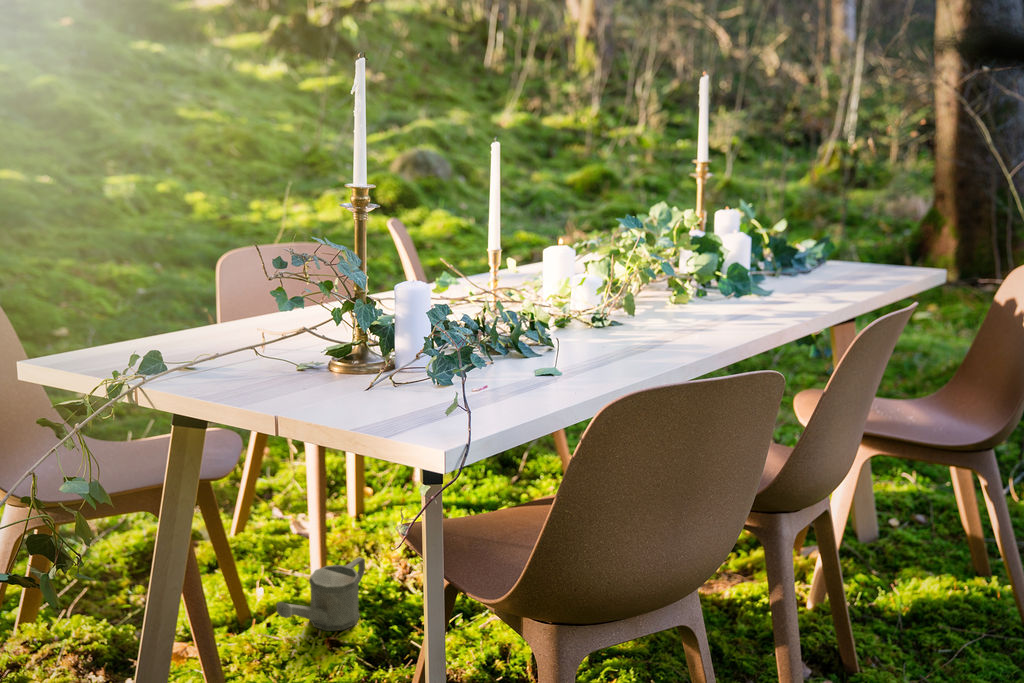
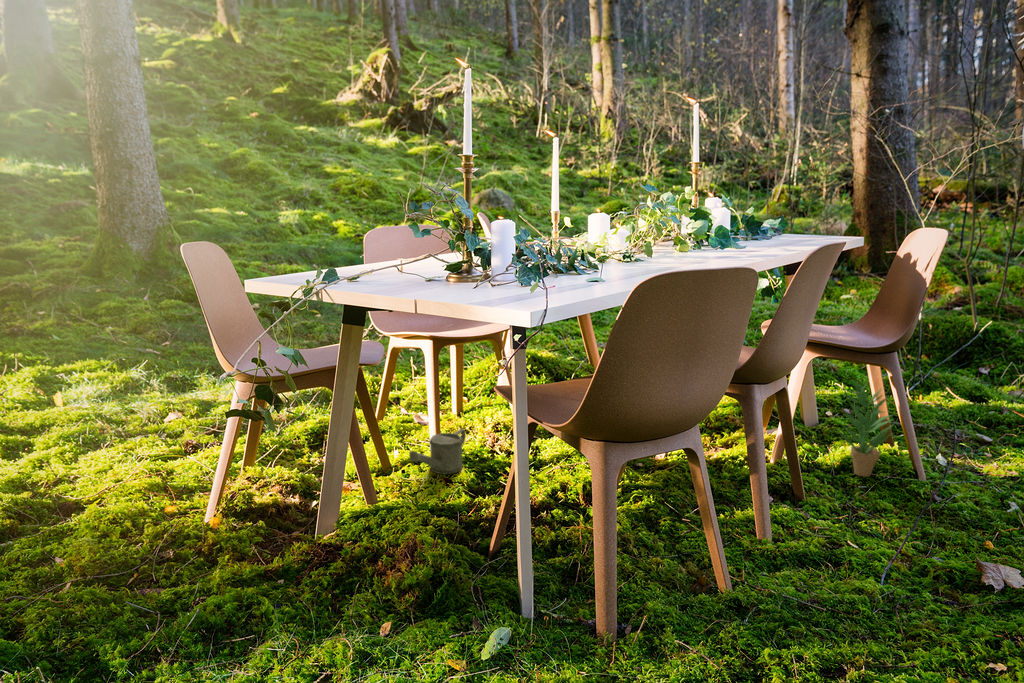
potted plant: none [904,493,988,634] -> present [839,382,893,477]

